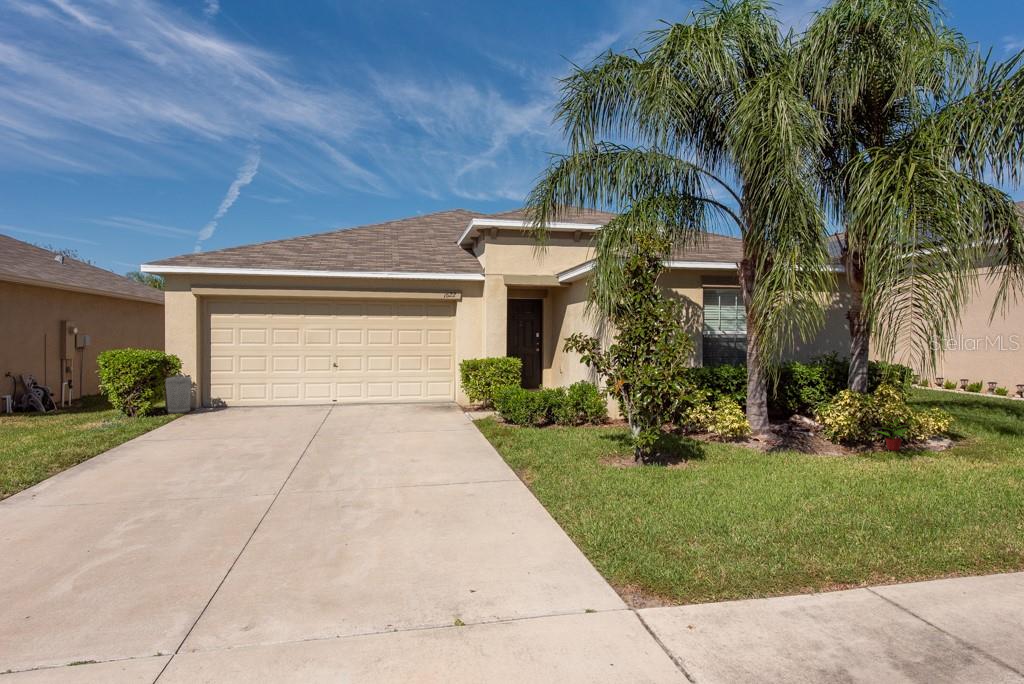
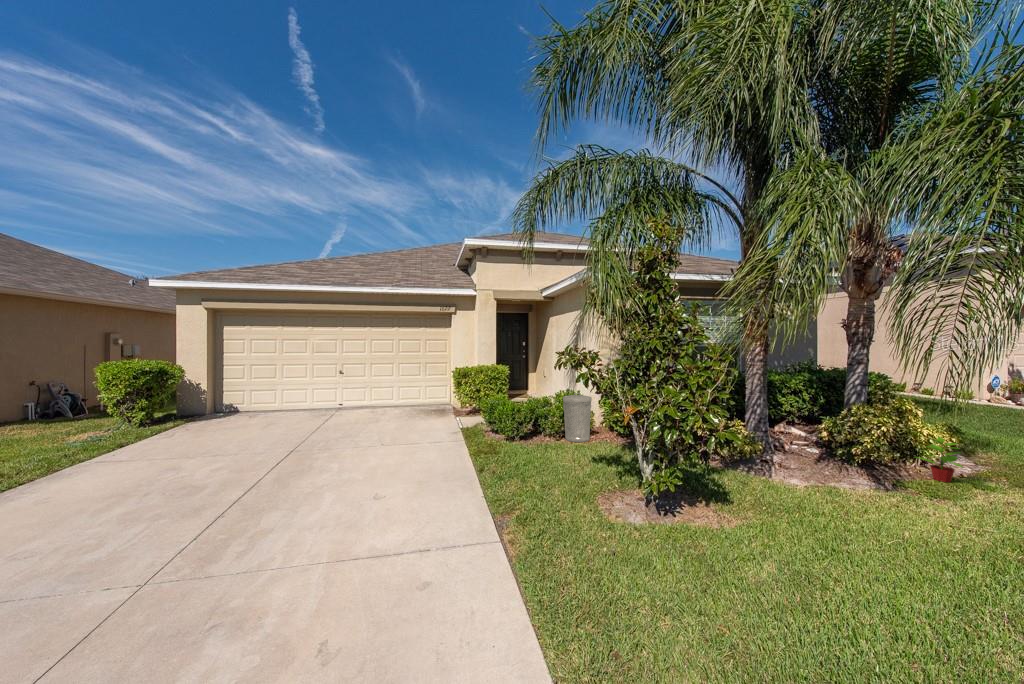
trash can: present [165,375,191,413] -> present [563,393,592,442]

